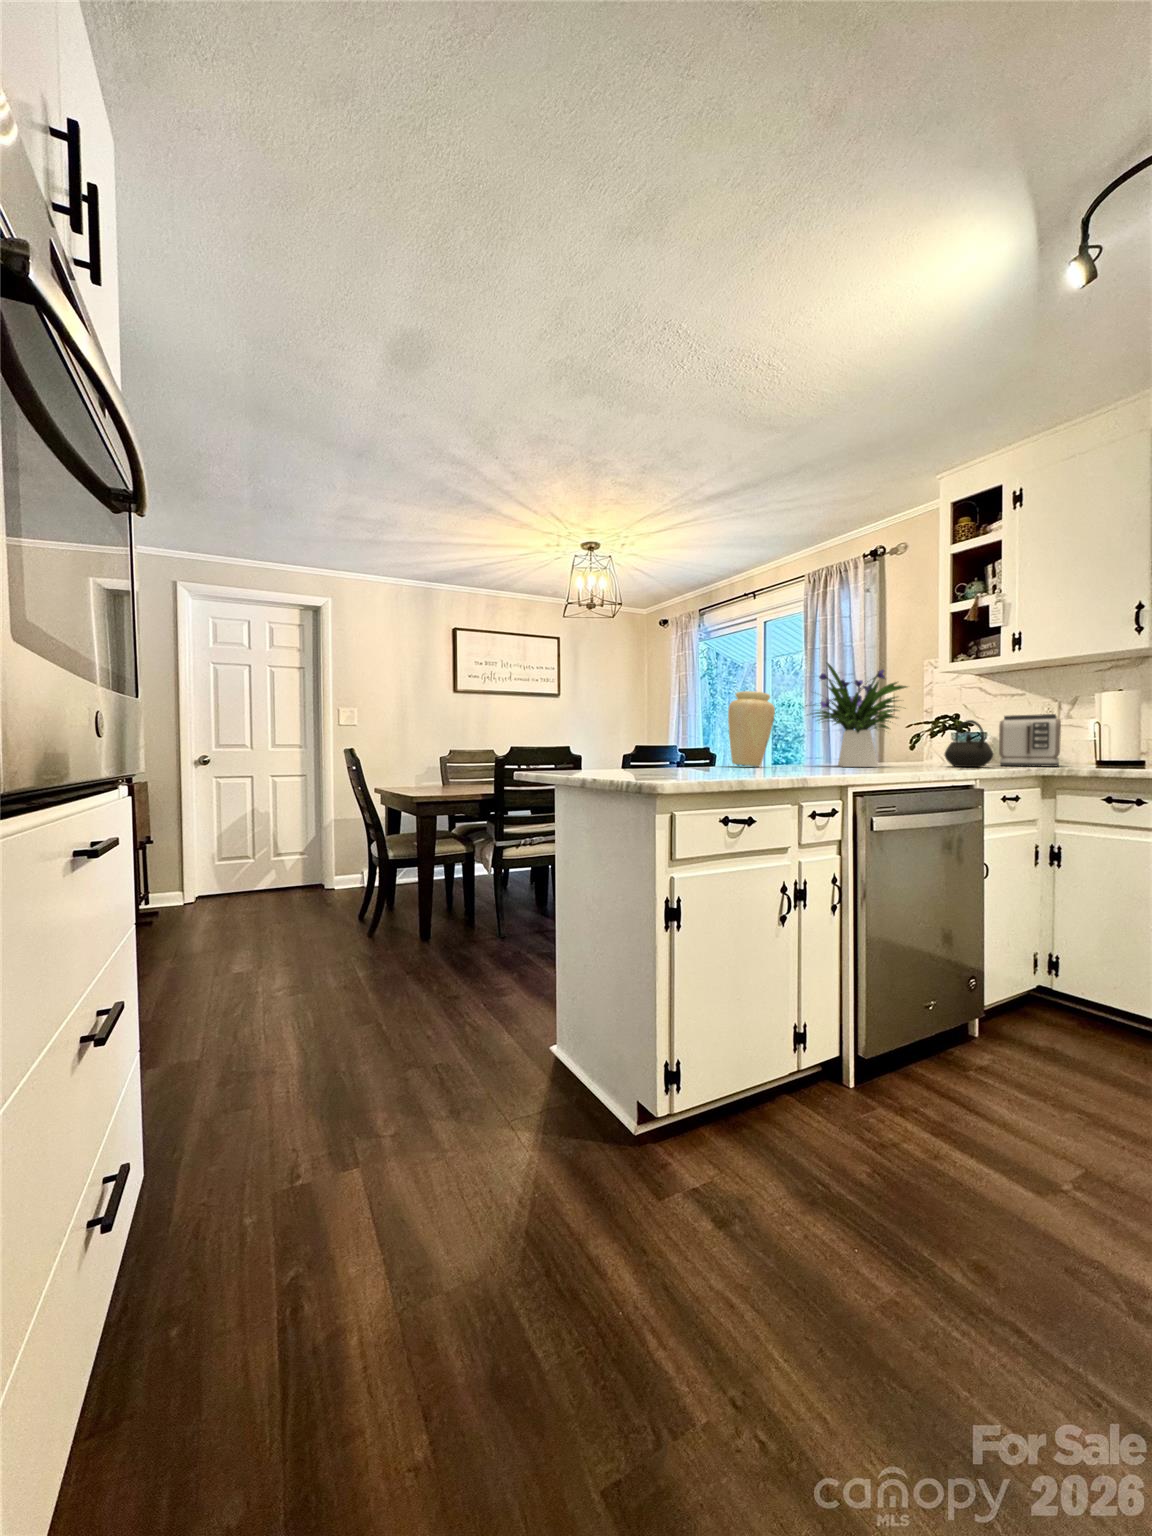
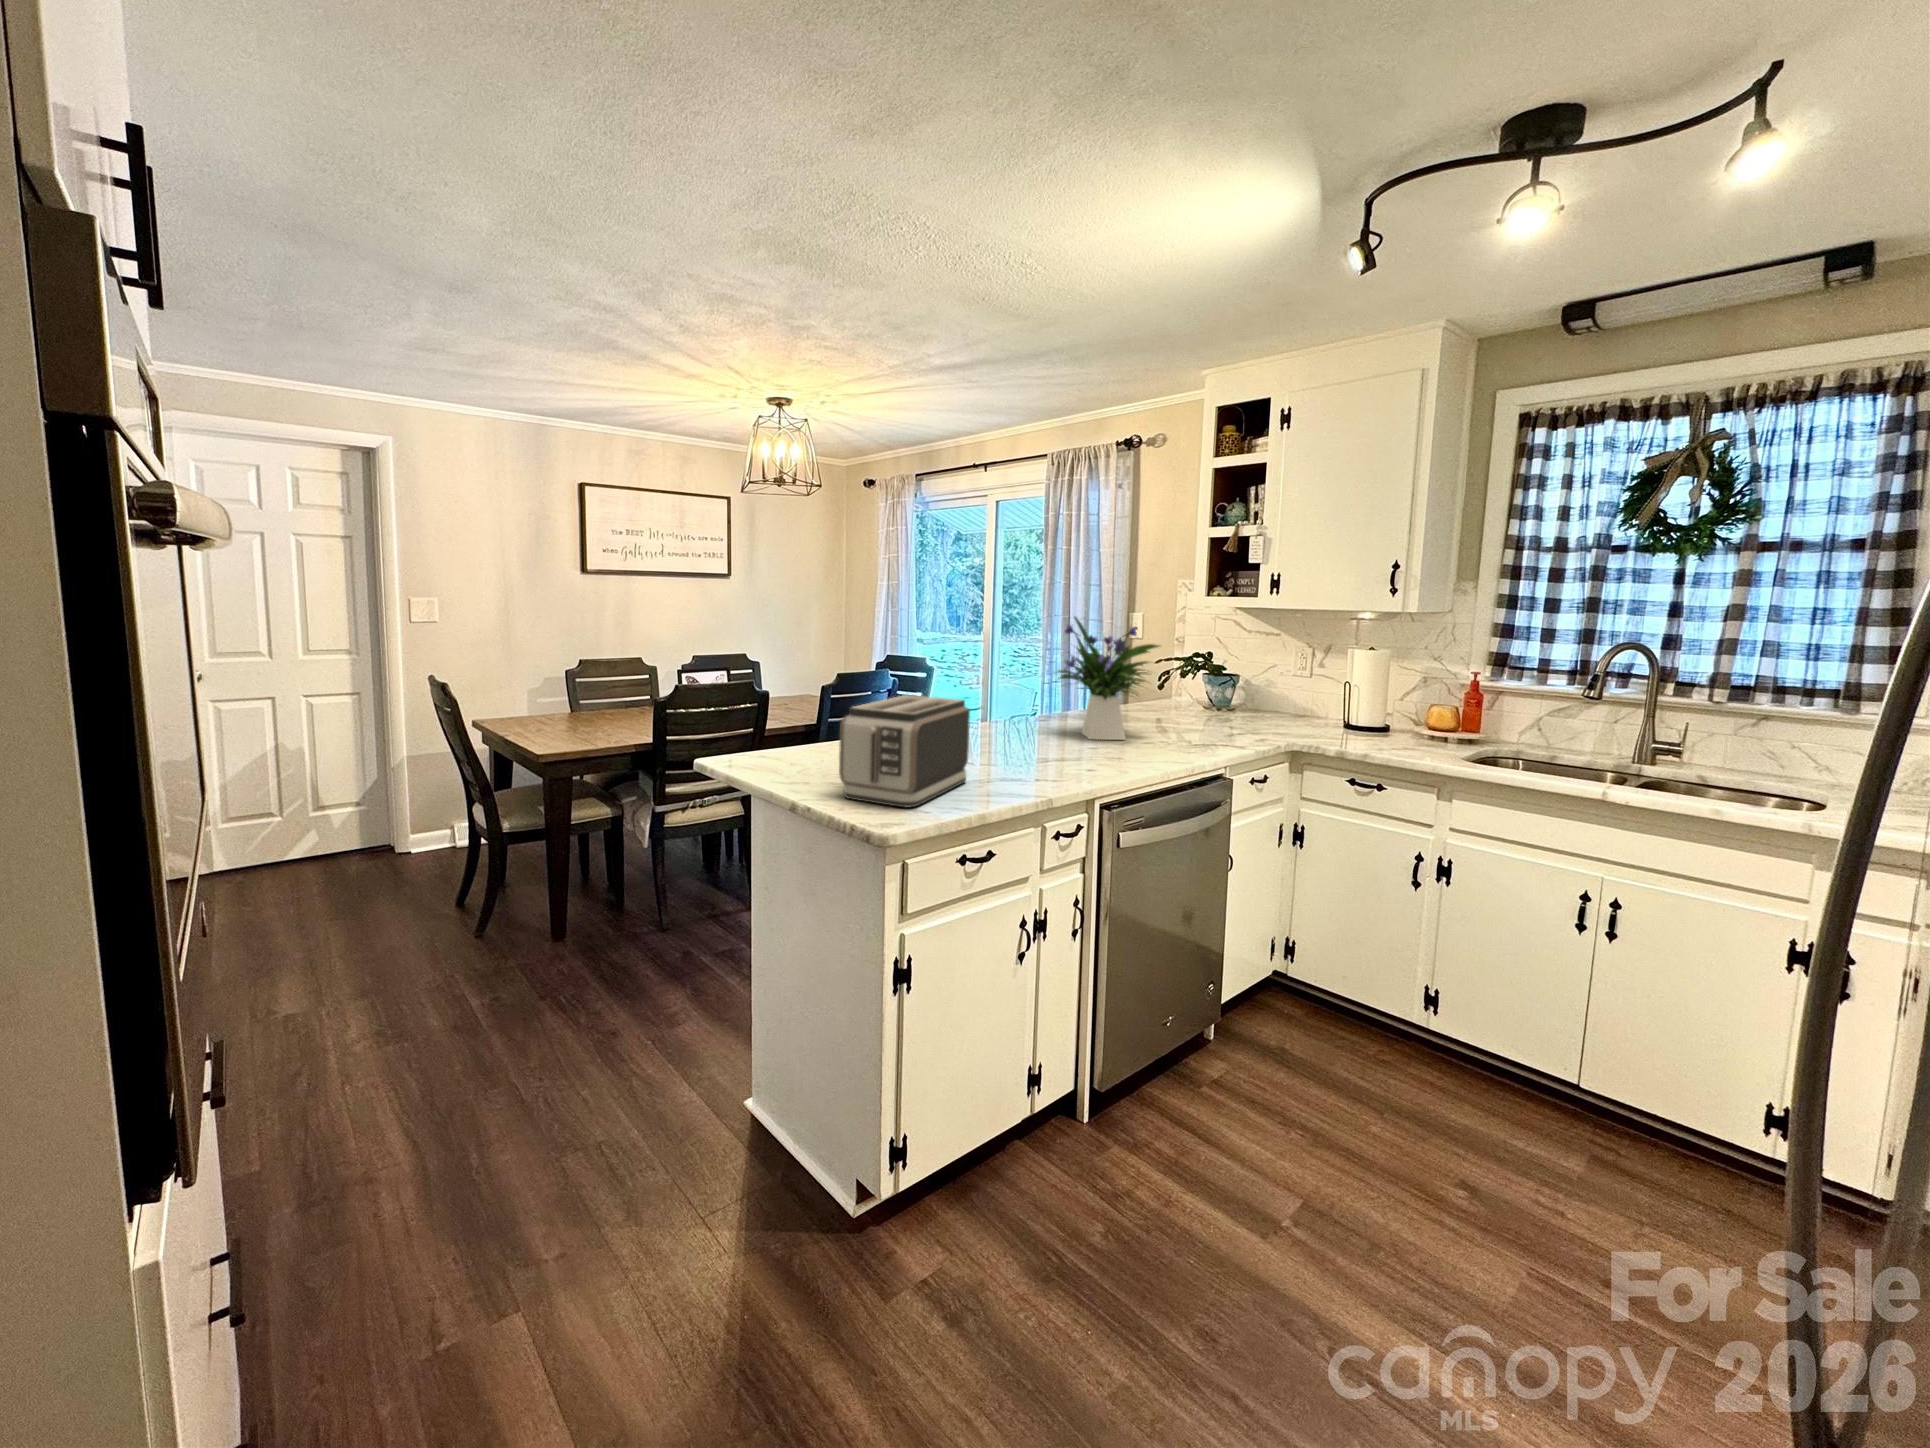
vase: present [728,691,775,767] -> none [960,652,1015,743]
toaster: present [999,714,1061,767] -> present [839,695,970,807]
kettle: present [944,720,993,767] -> none [1195,684,1245,738]

